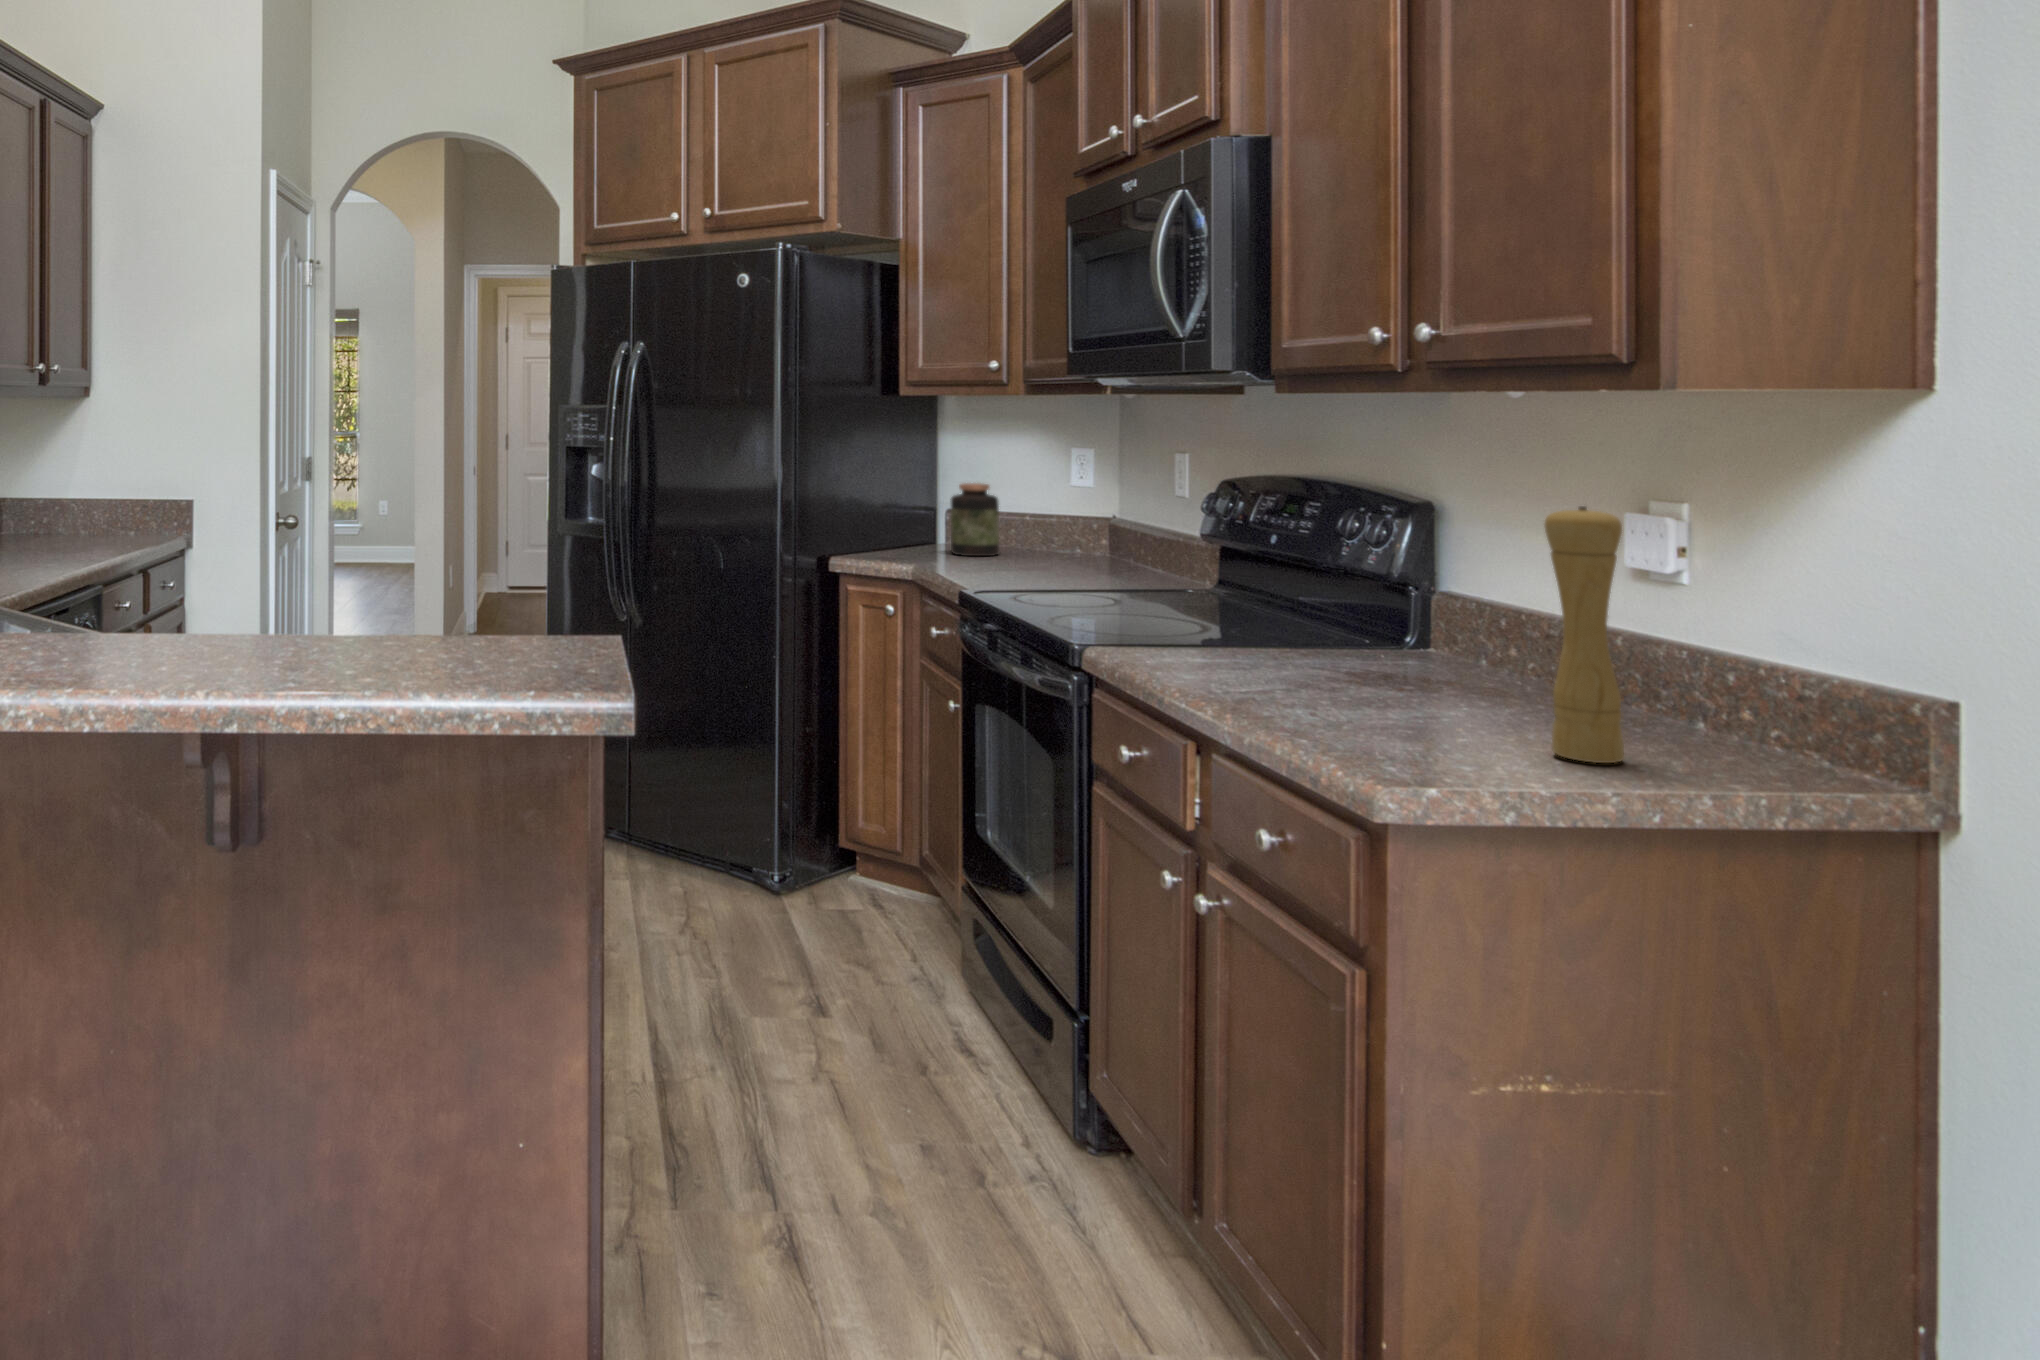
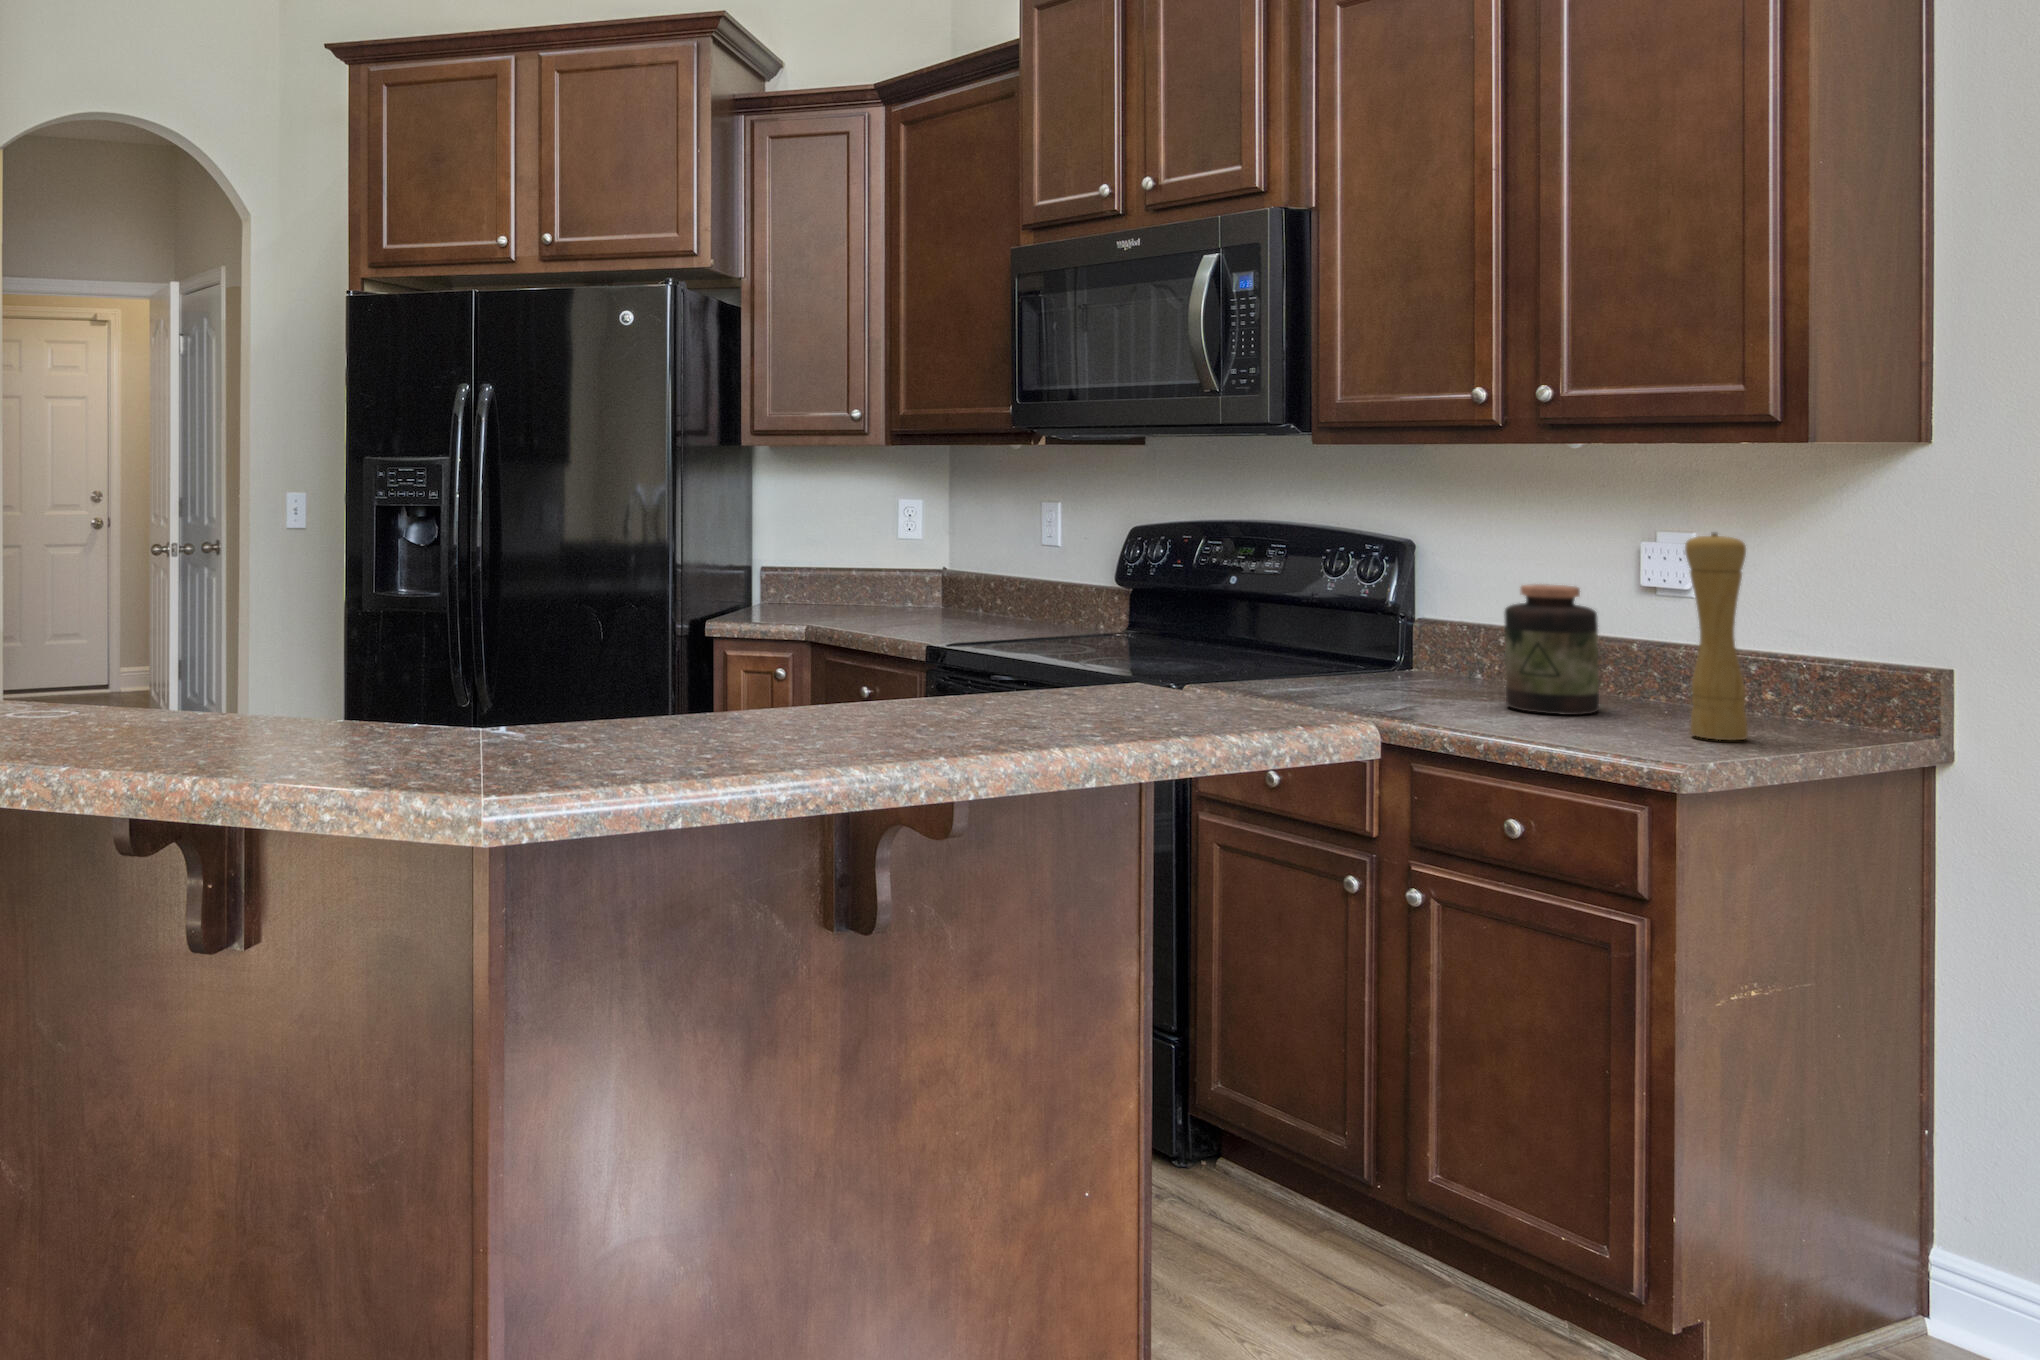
jar: present [950,483,999,556] -> present [1504,584,1599,715]

